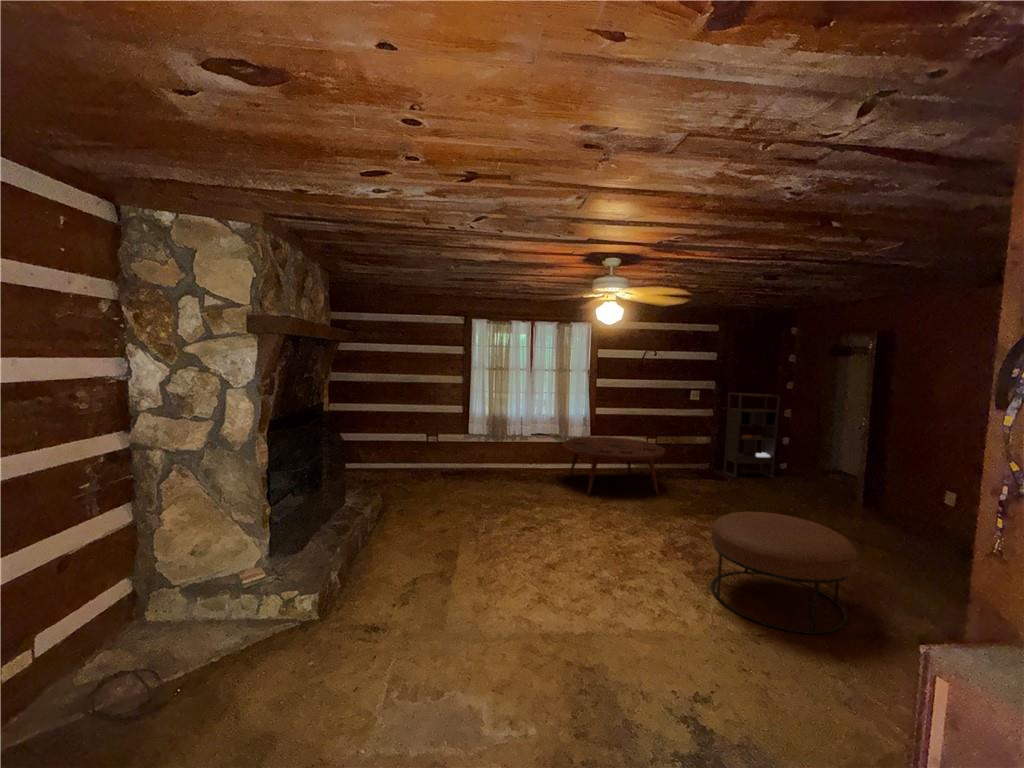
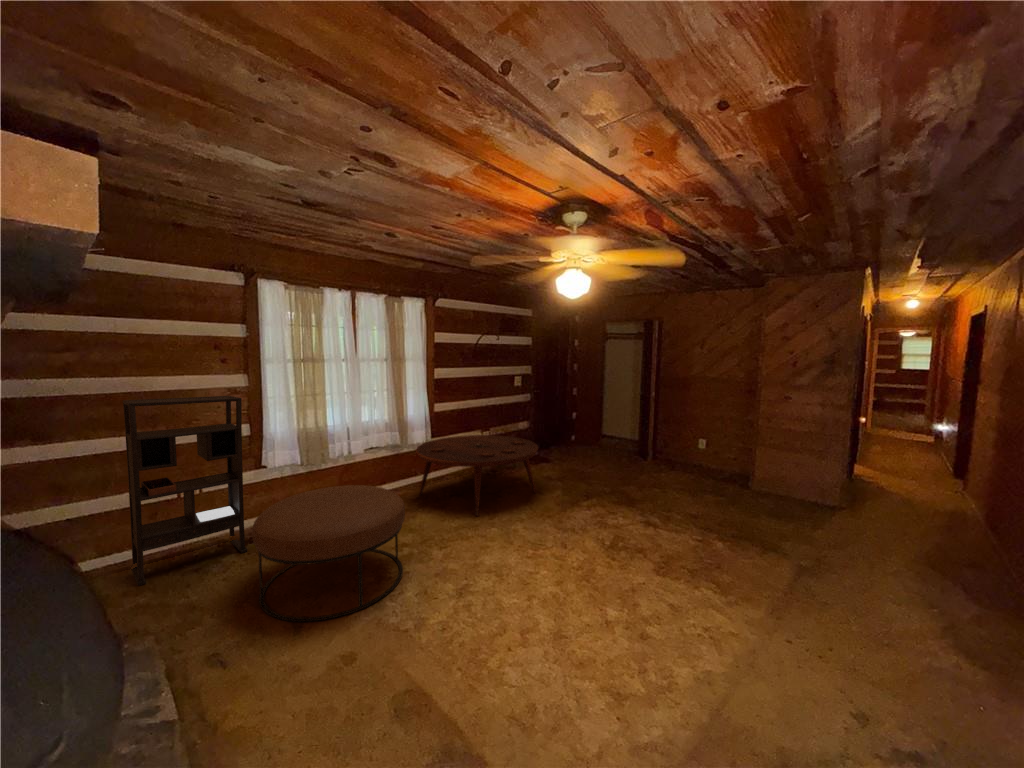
bookshelf: present [723,393,780,478] -> present [123,396,248,586]
ottoman: present [711,512,857,634] -> present [252,485,405,622]

